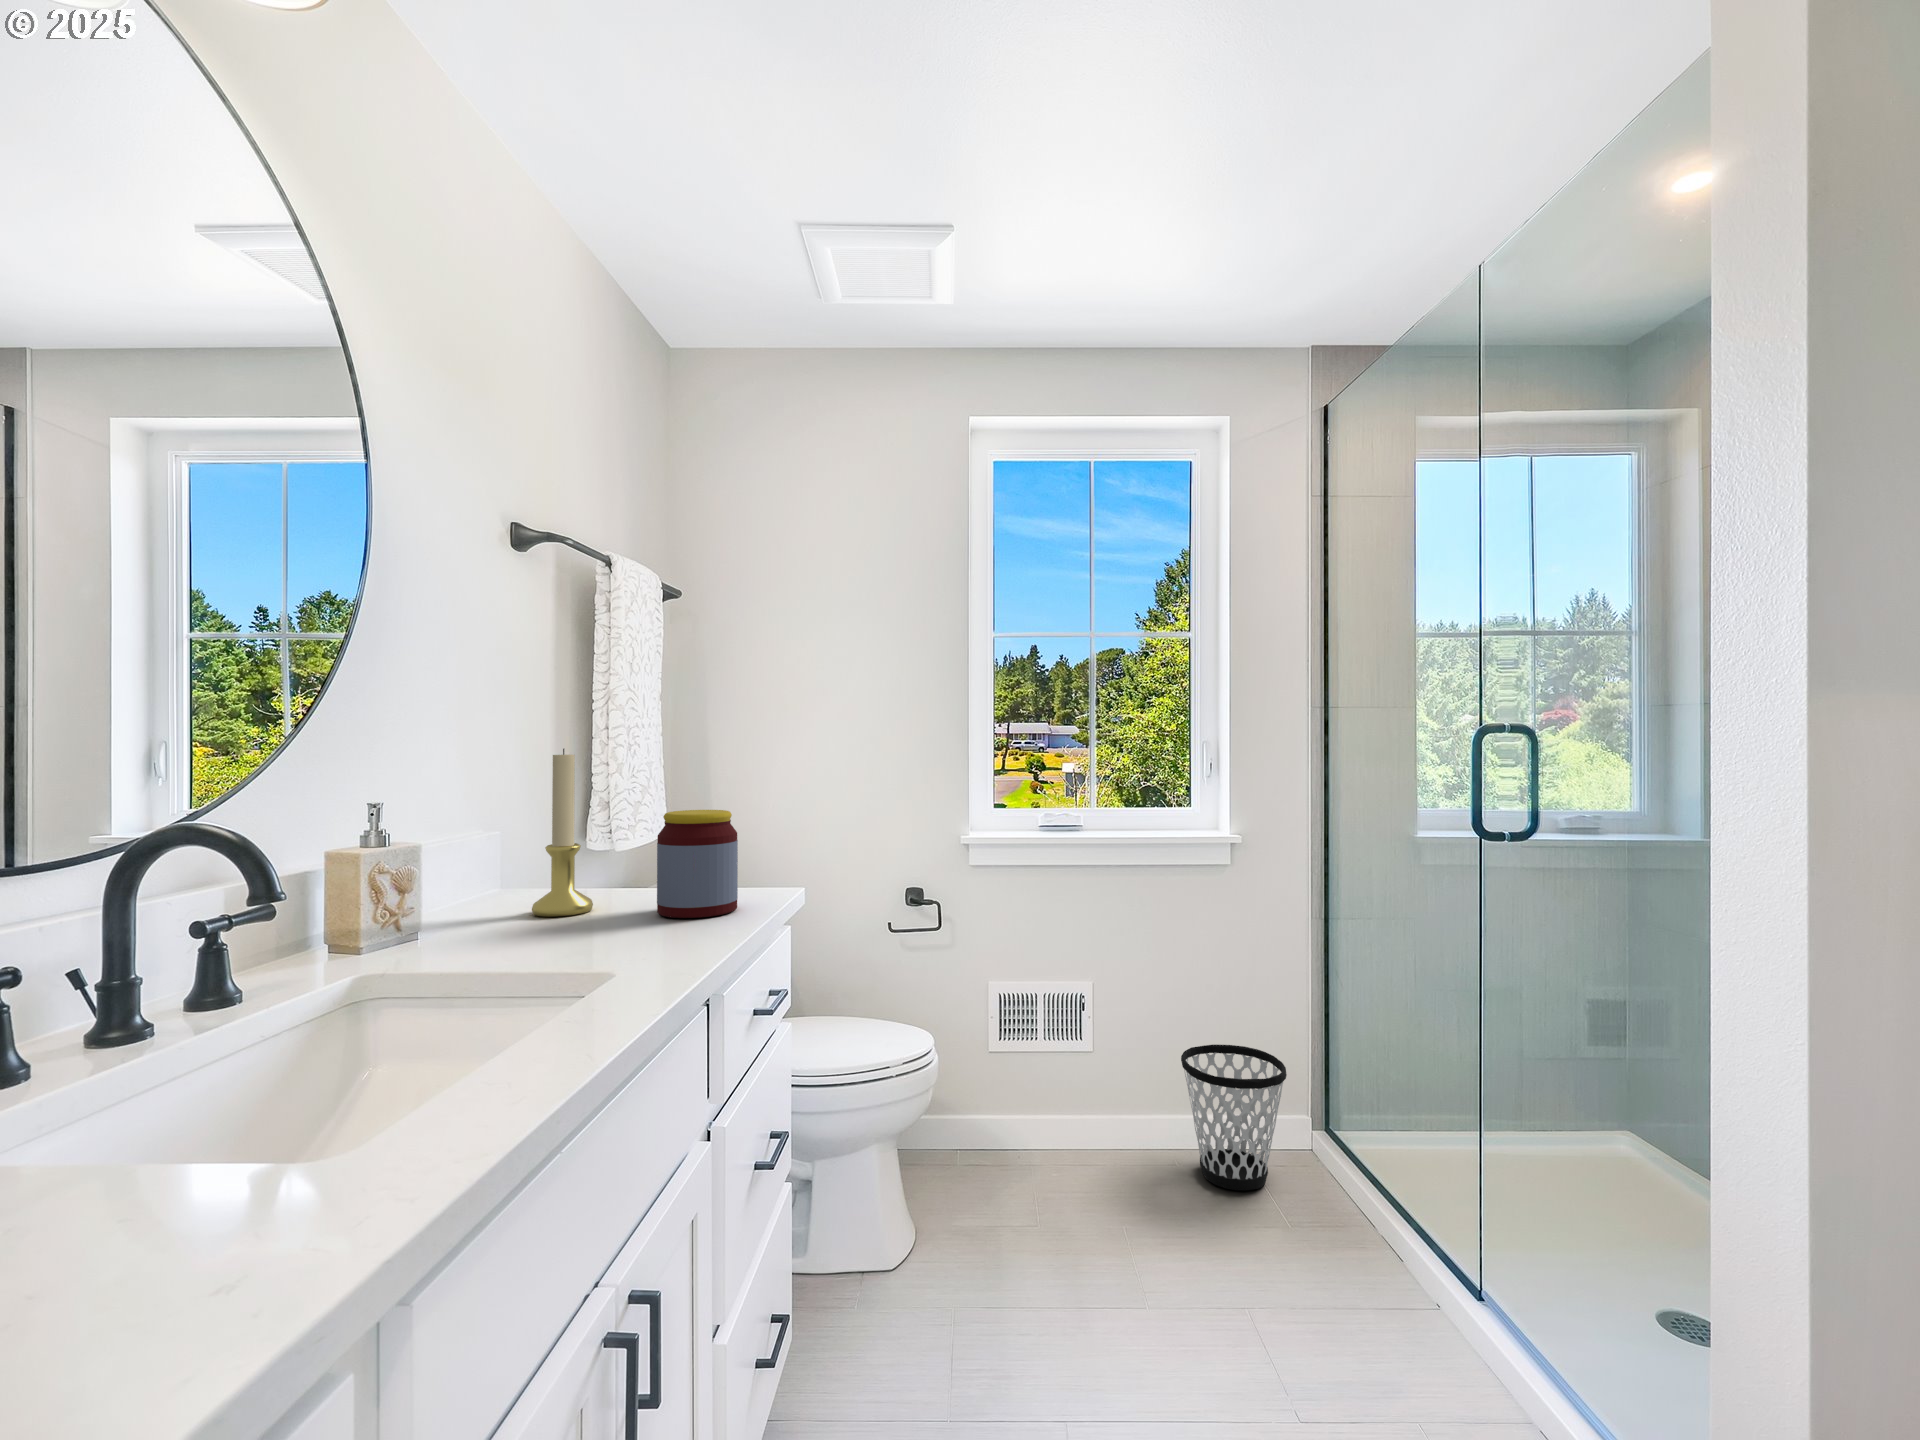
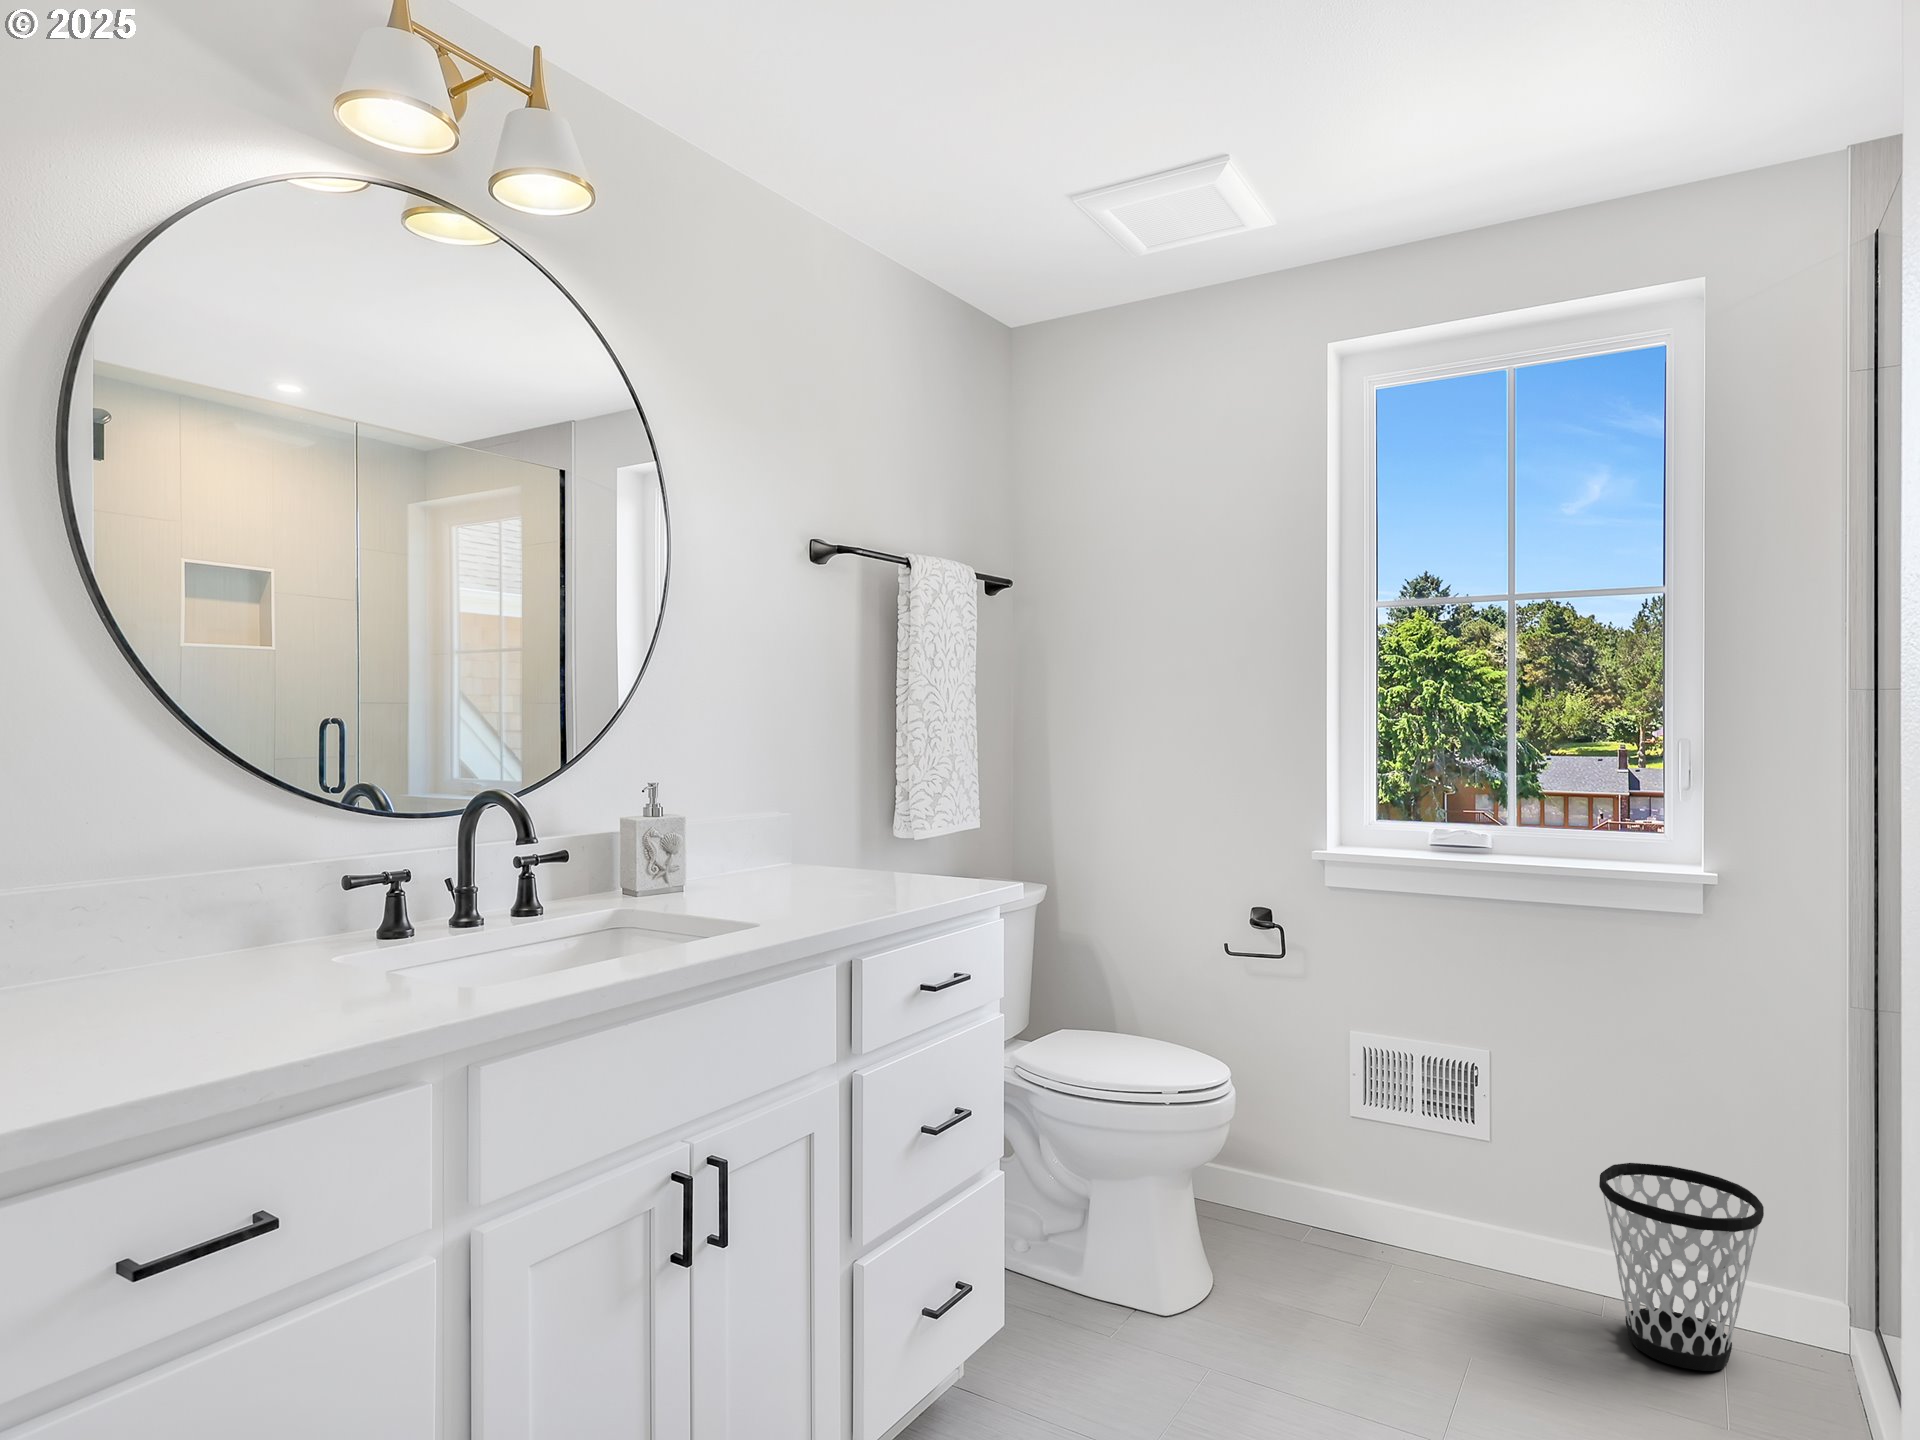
candle holder: present [532,749,593,917] -> none [775,742,824,887]
jar: present [657,810,738,918] -> none [859,801,929,898]

